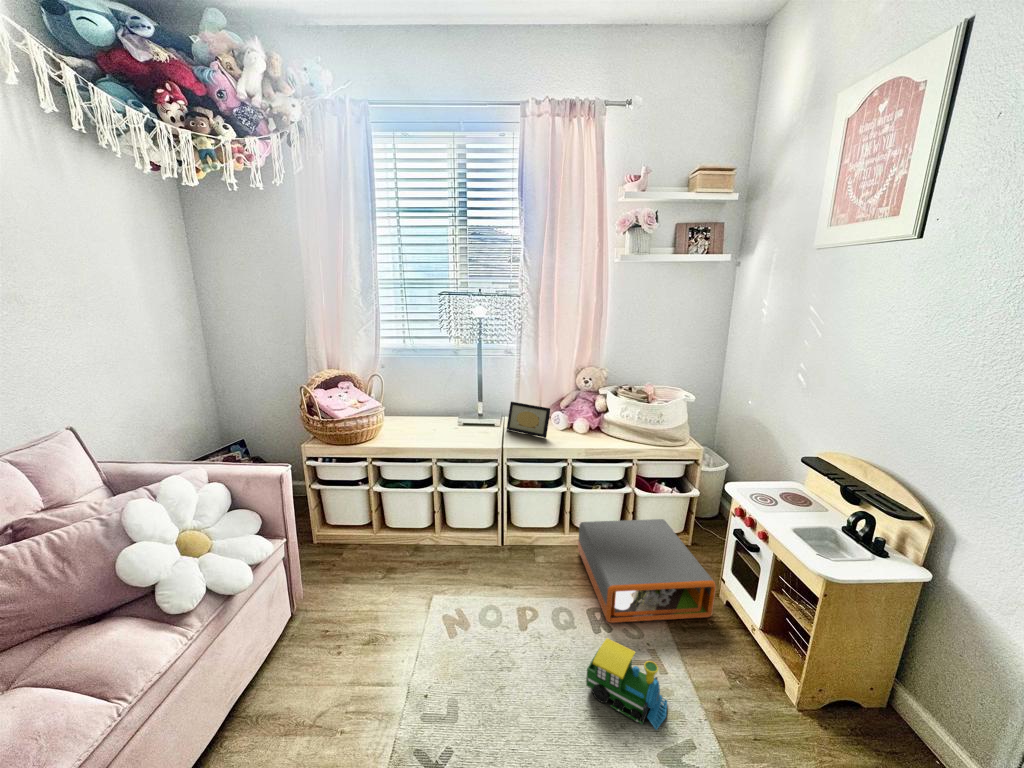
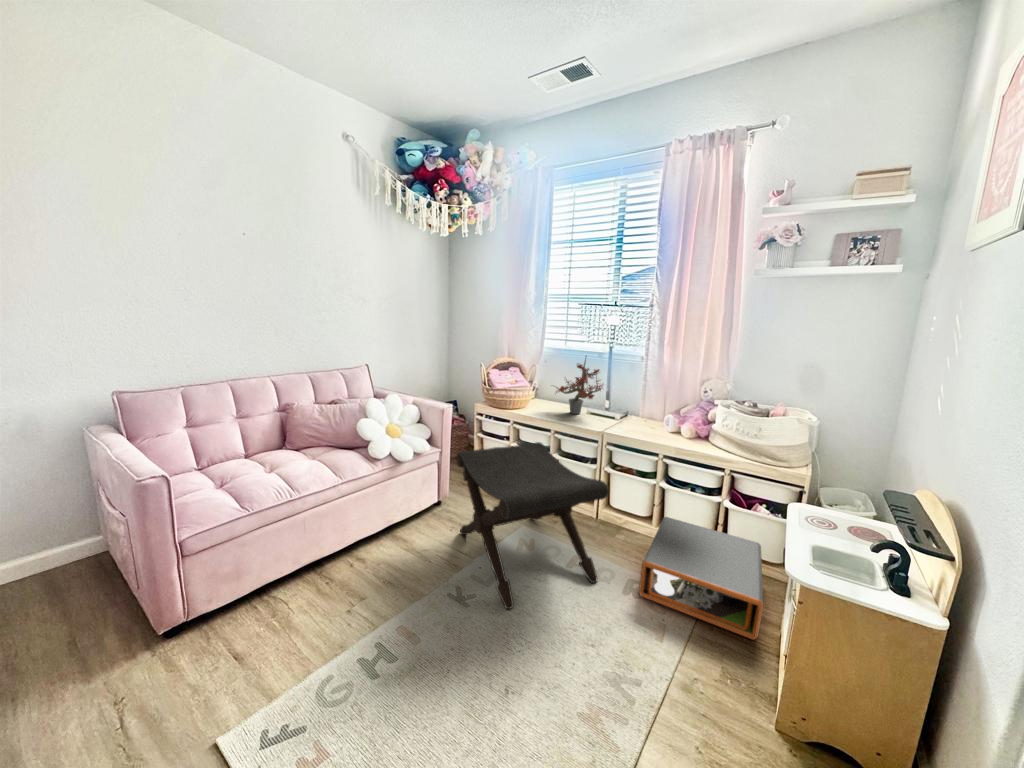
potted plant: none [409,354,483,431] -> present [556,359,604,414]
picture frame: present [507,402,550,438] -> none [621,399,657,433]
footstool: none [343,483,567,728] -> present [456,442,609,609]
toy train: present [586,638,667,730] -> none [582,590,644,672]

